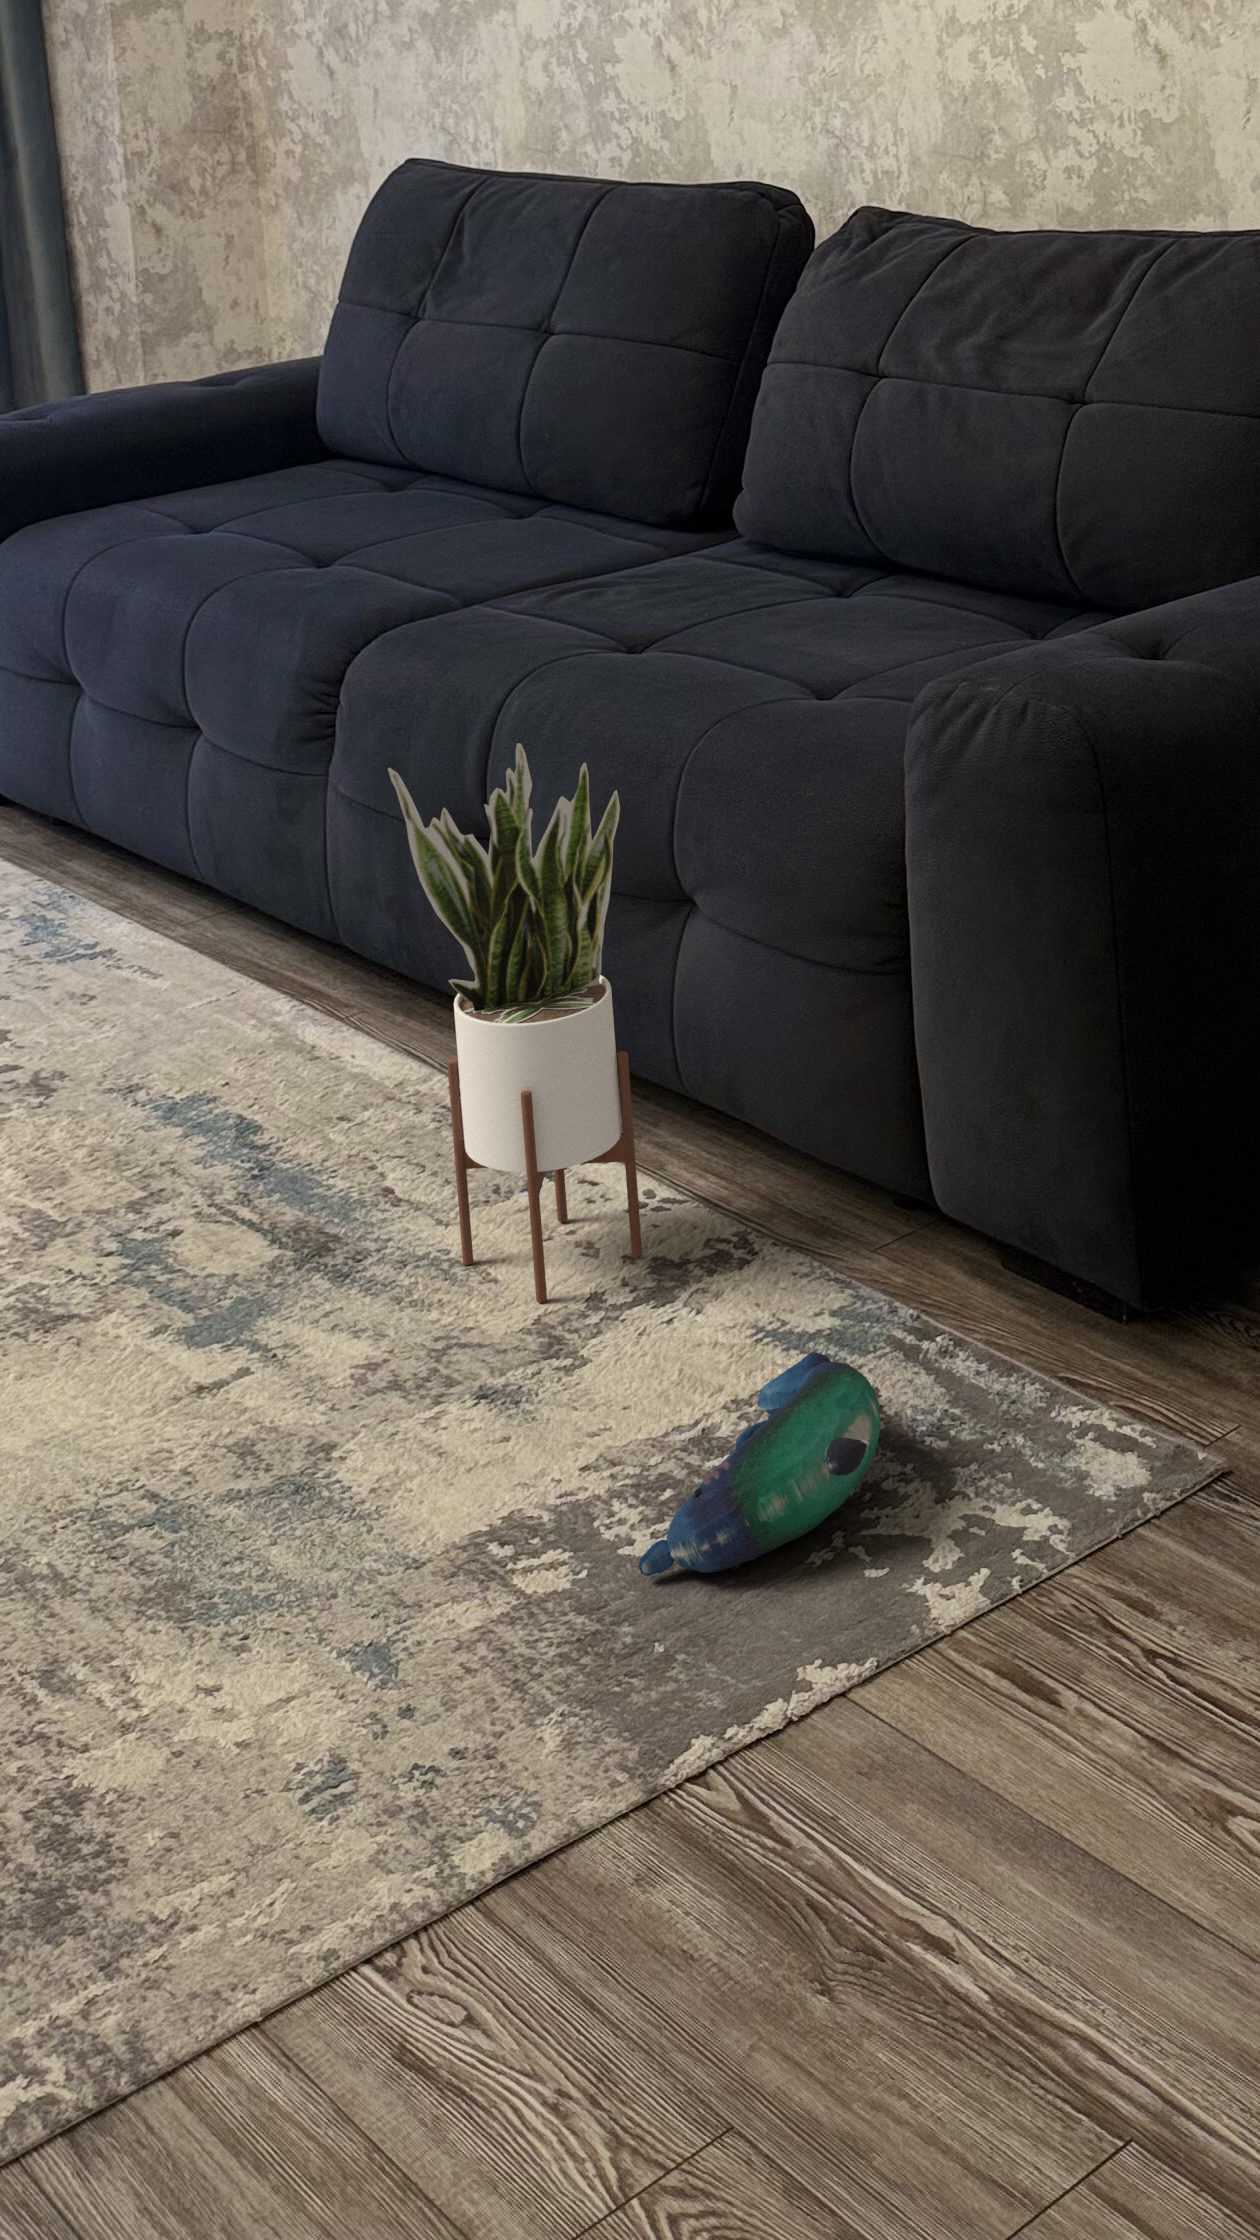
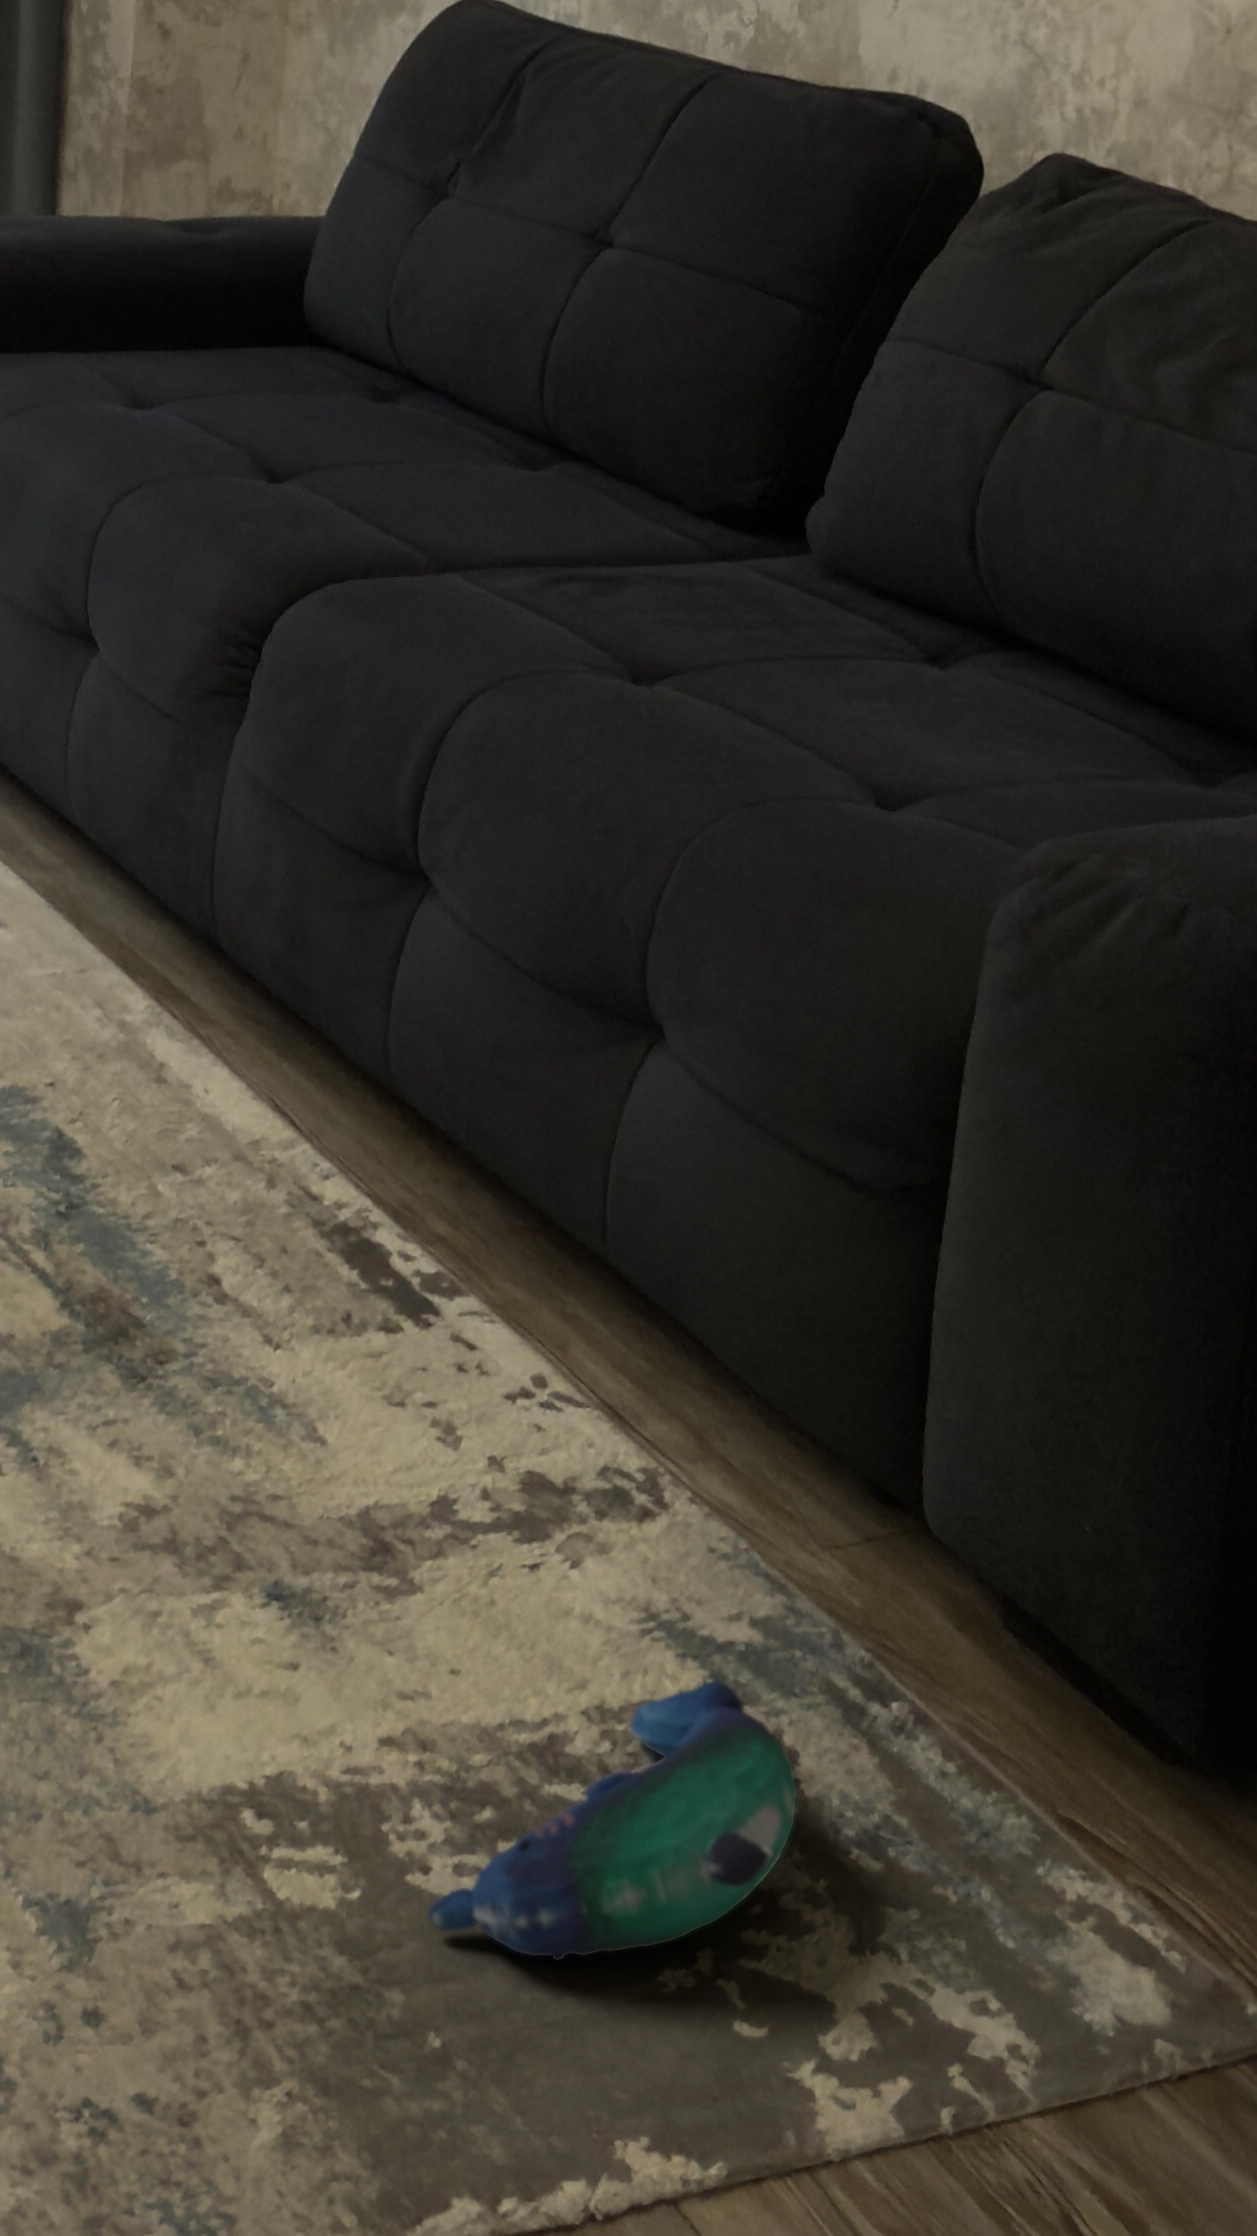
potted plant: present [388,743,642,1302] -> none [287,772,583,1487]

